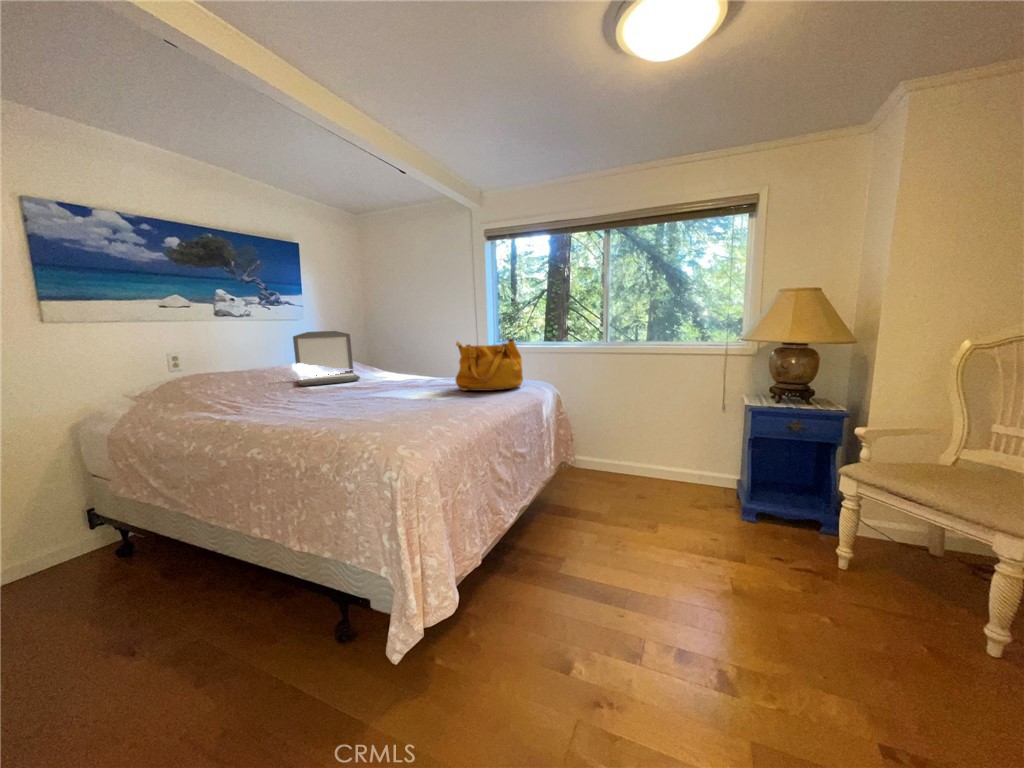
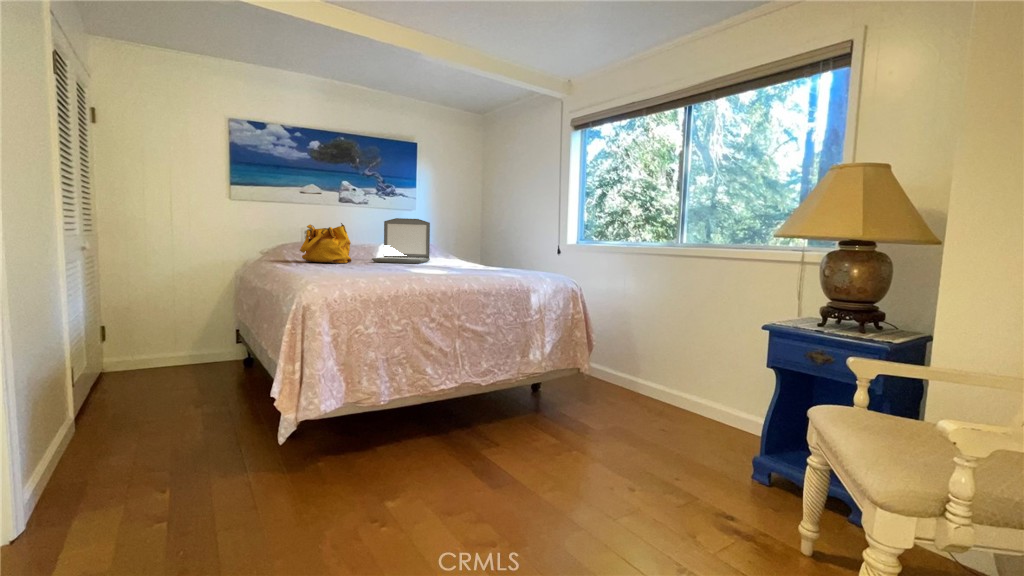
handbag: present [456,337,523,391] -> present [300,223,352,263]

